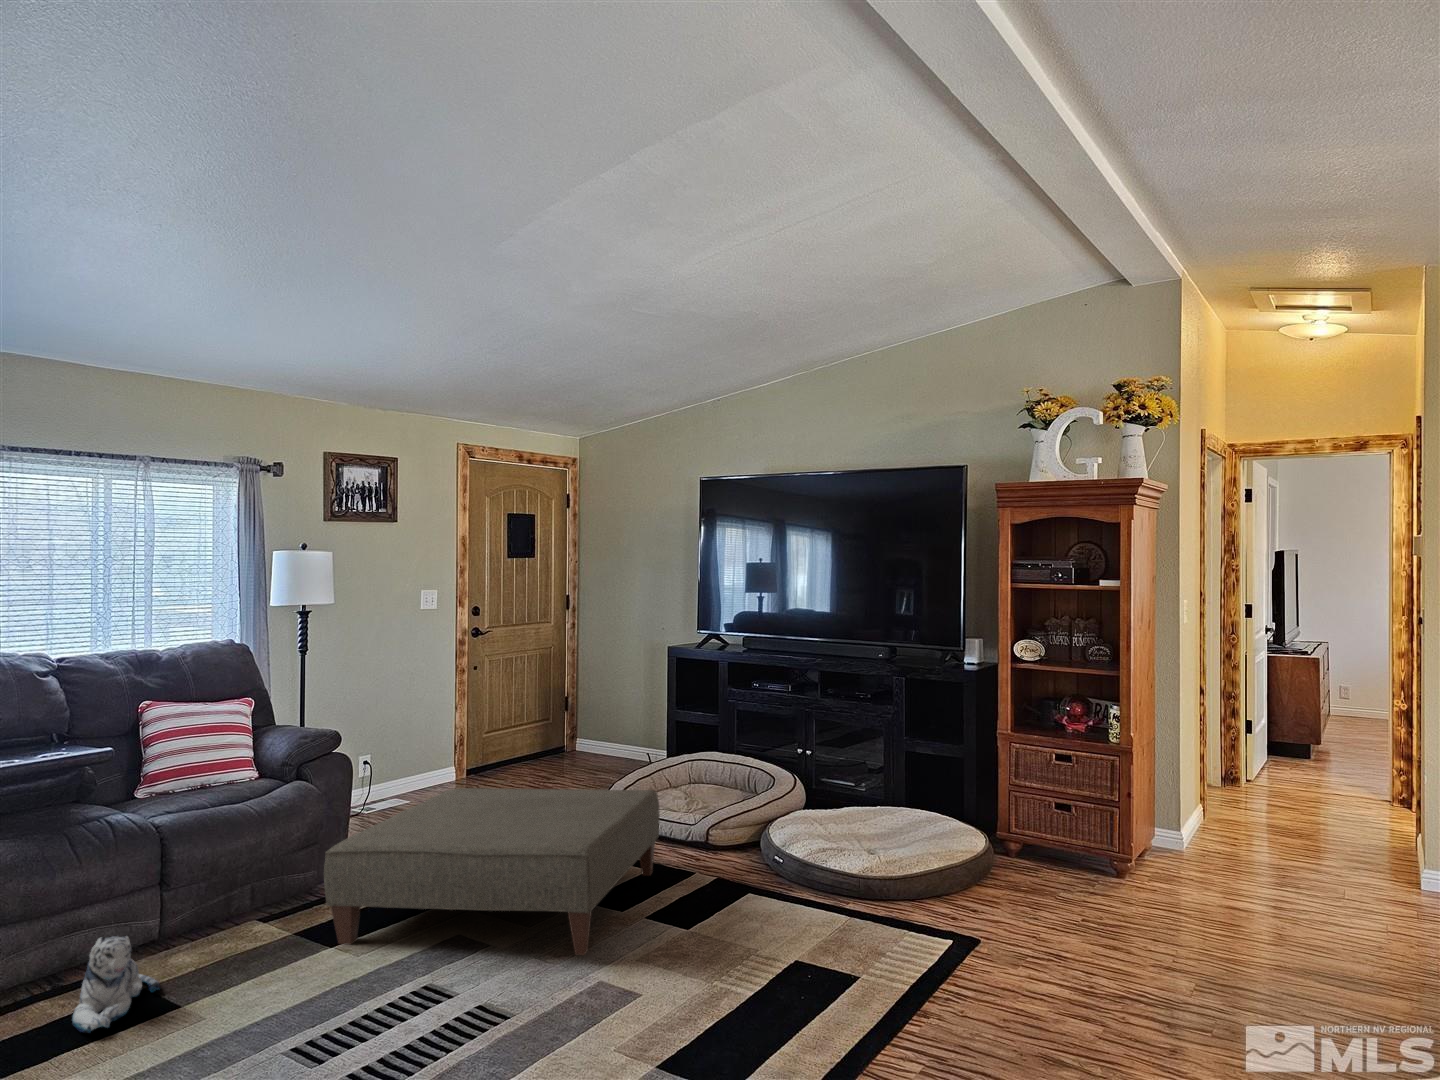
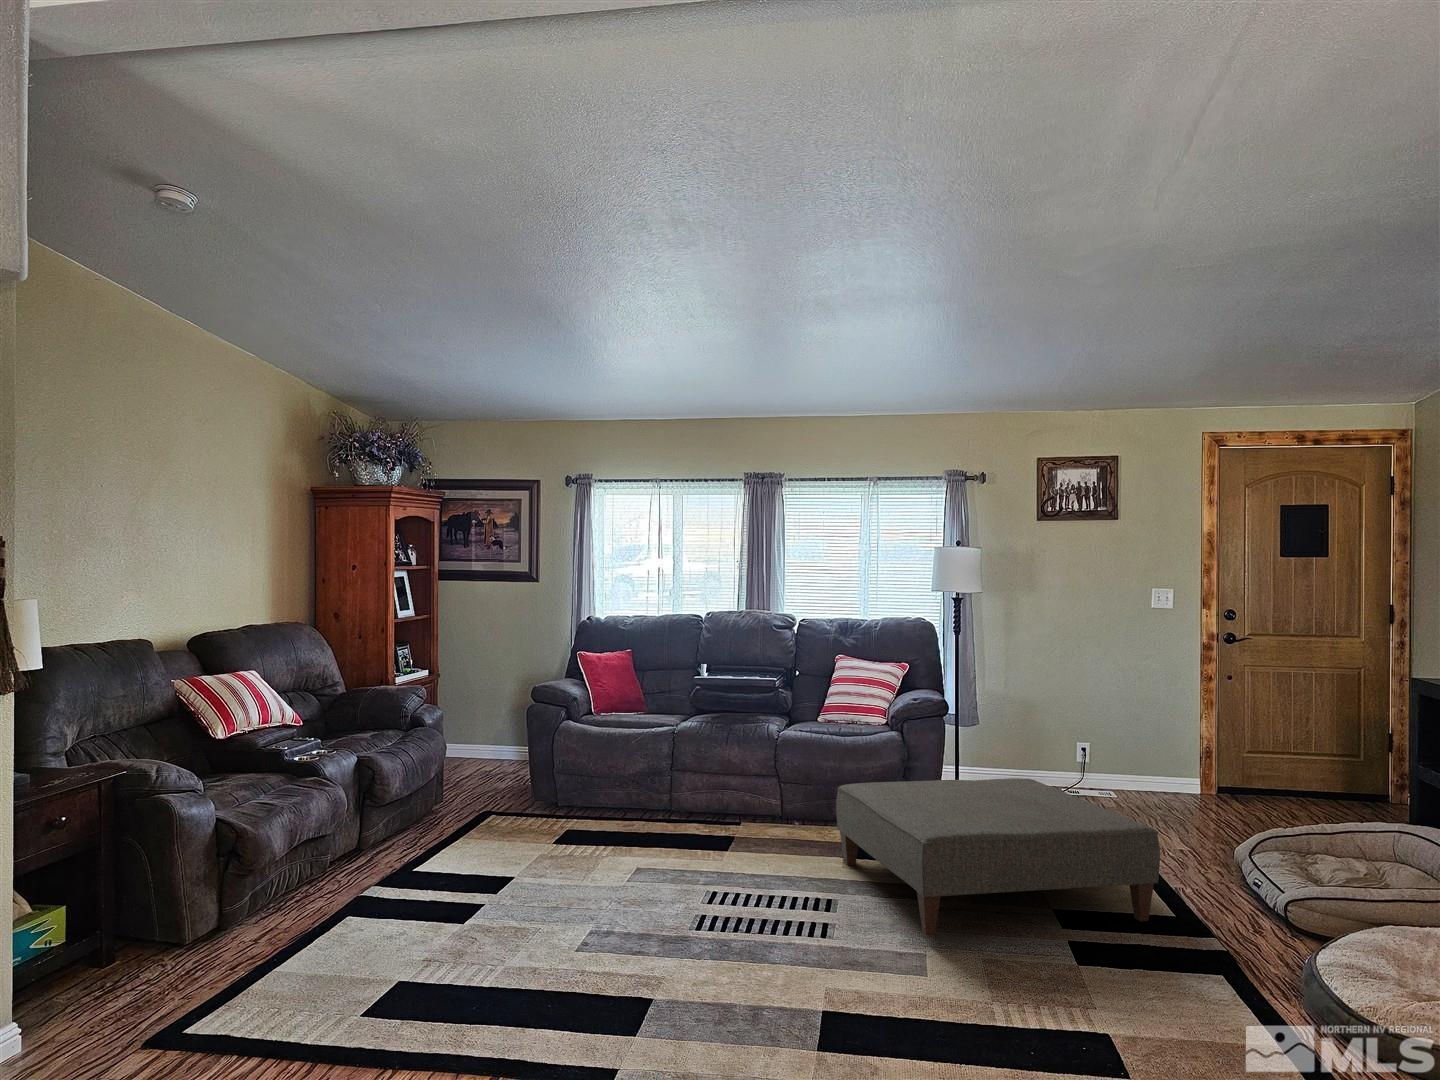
plush toy: present [72,936,160,1033] -> none [669,795,740,849]

